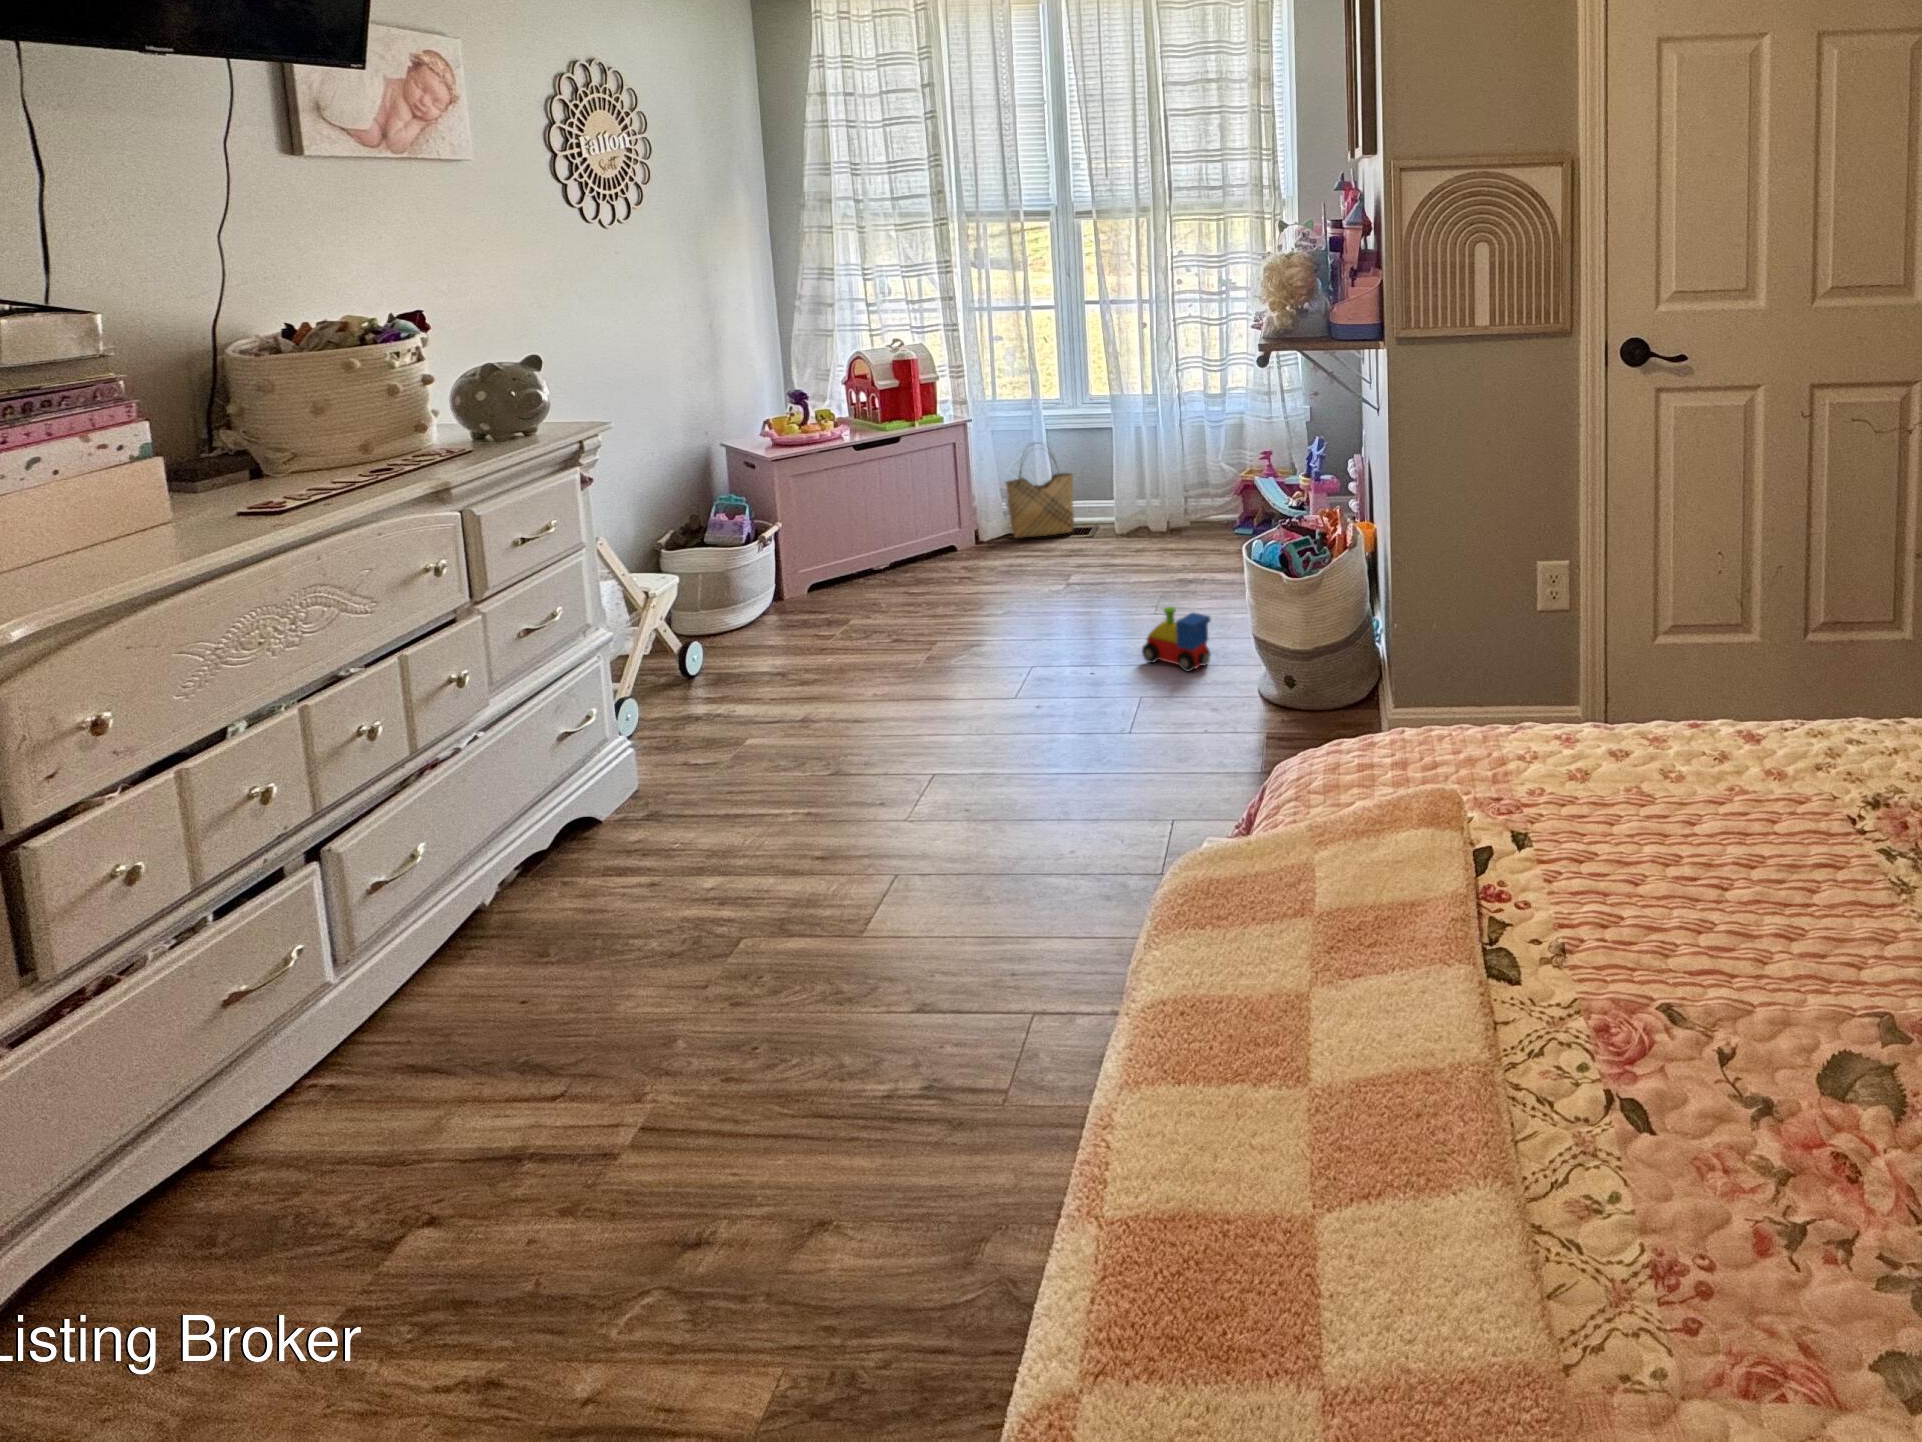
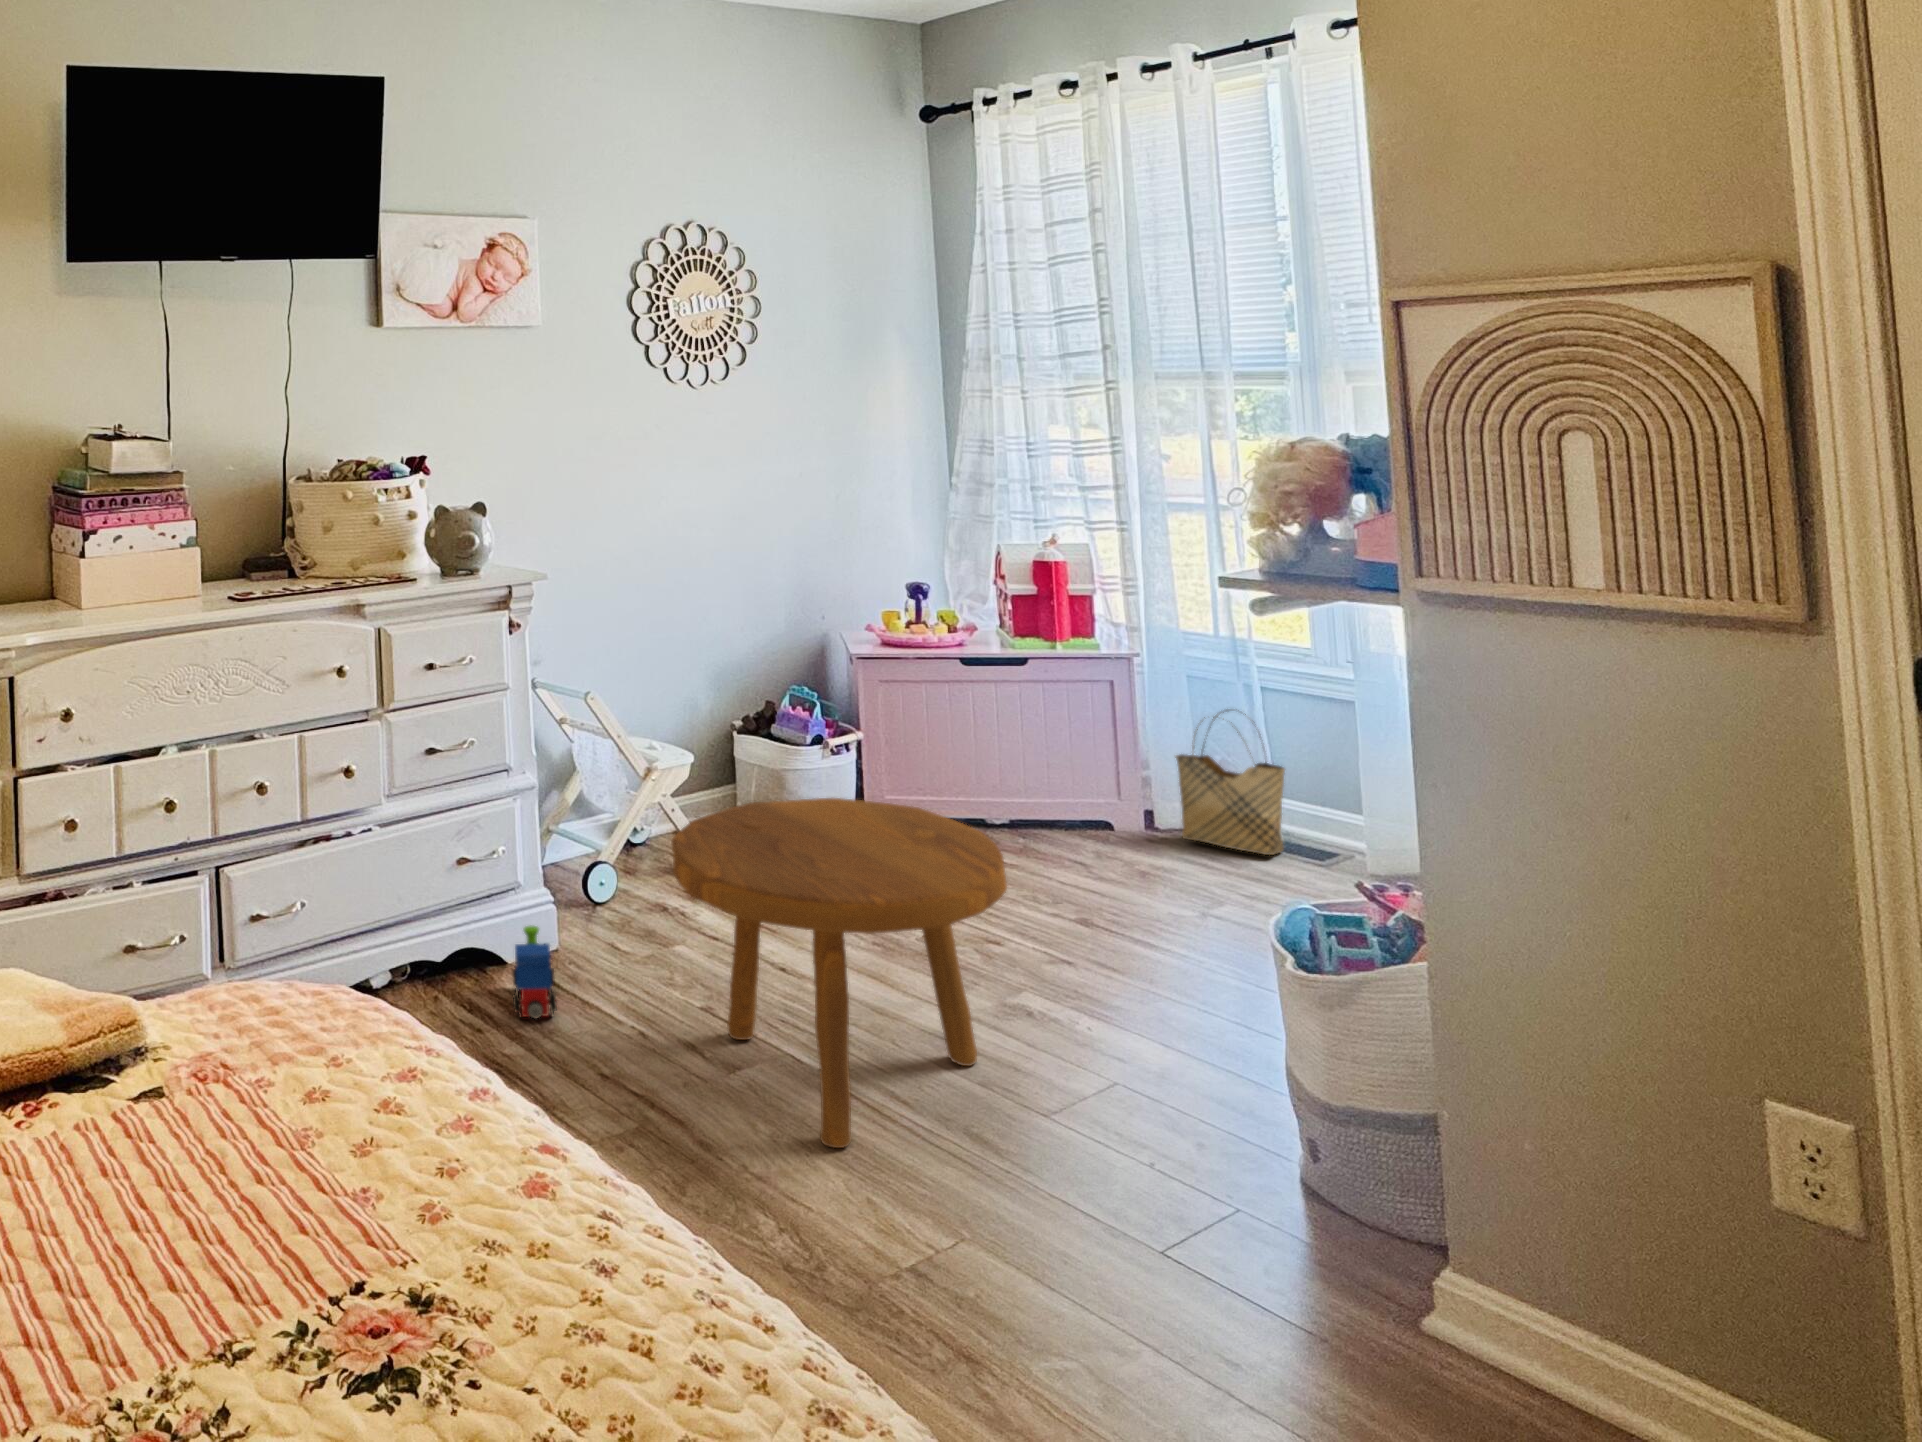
footstool: none [864,542,1131,801] -> present [671,798,1007,1148]
toy train: present [1142,607,1211,672] -> present [512,926,557,1018]

